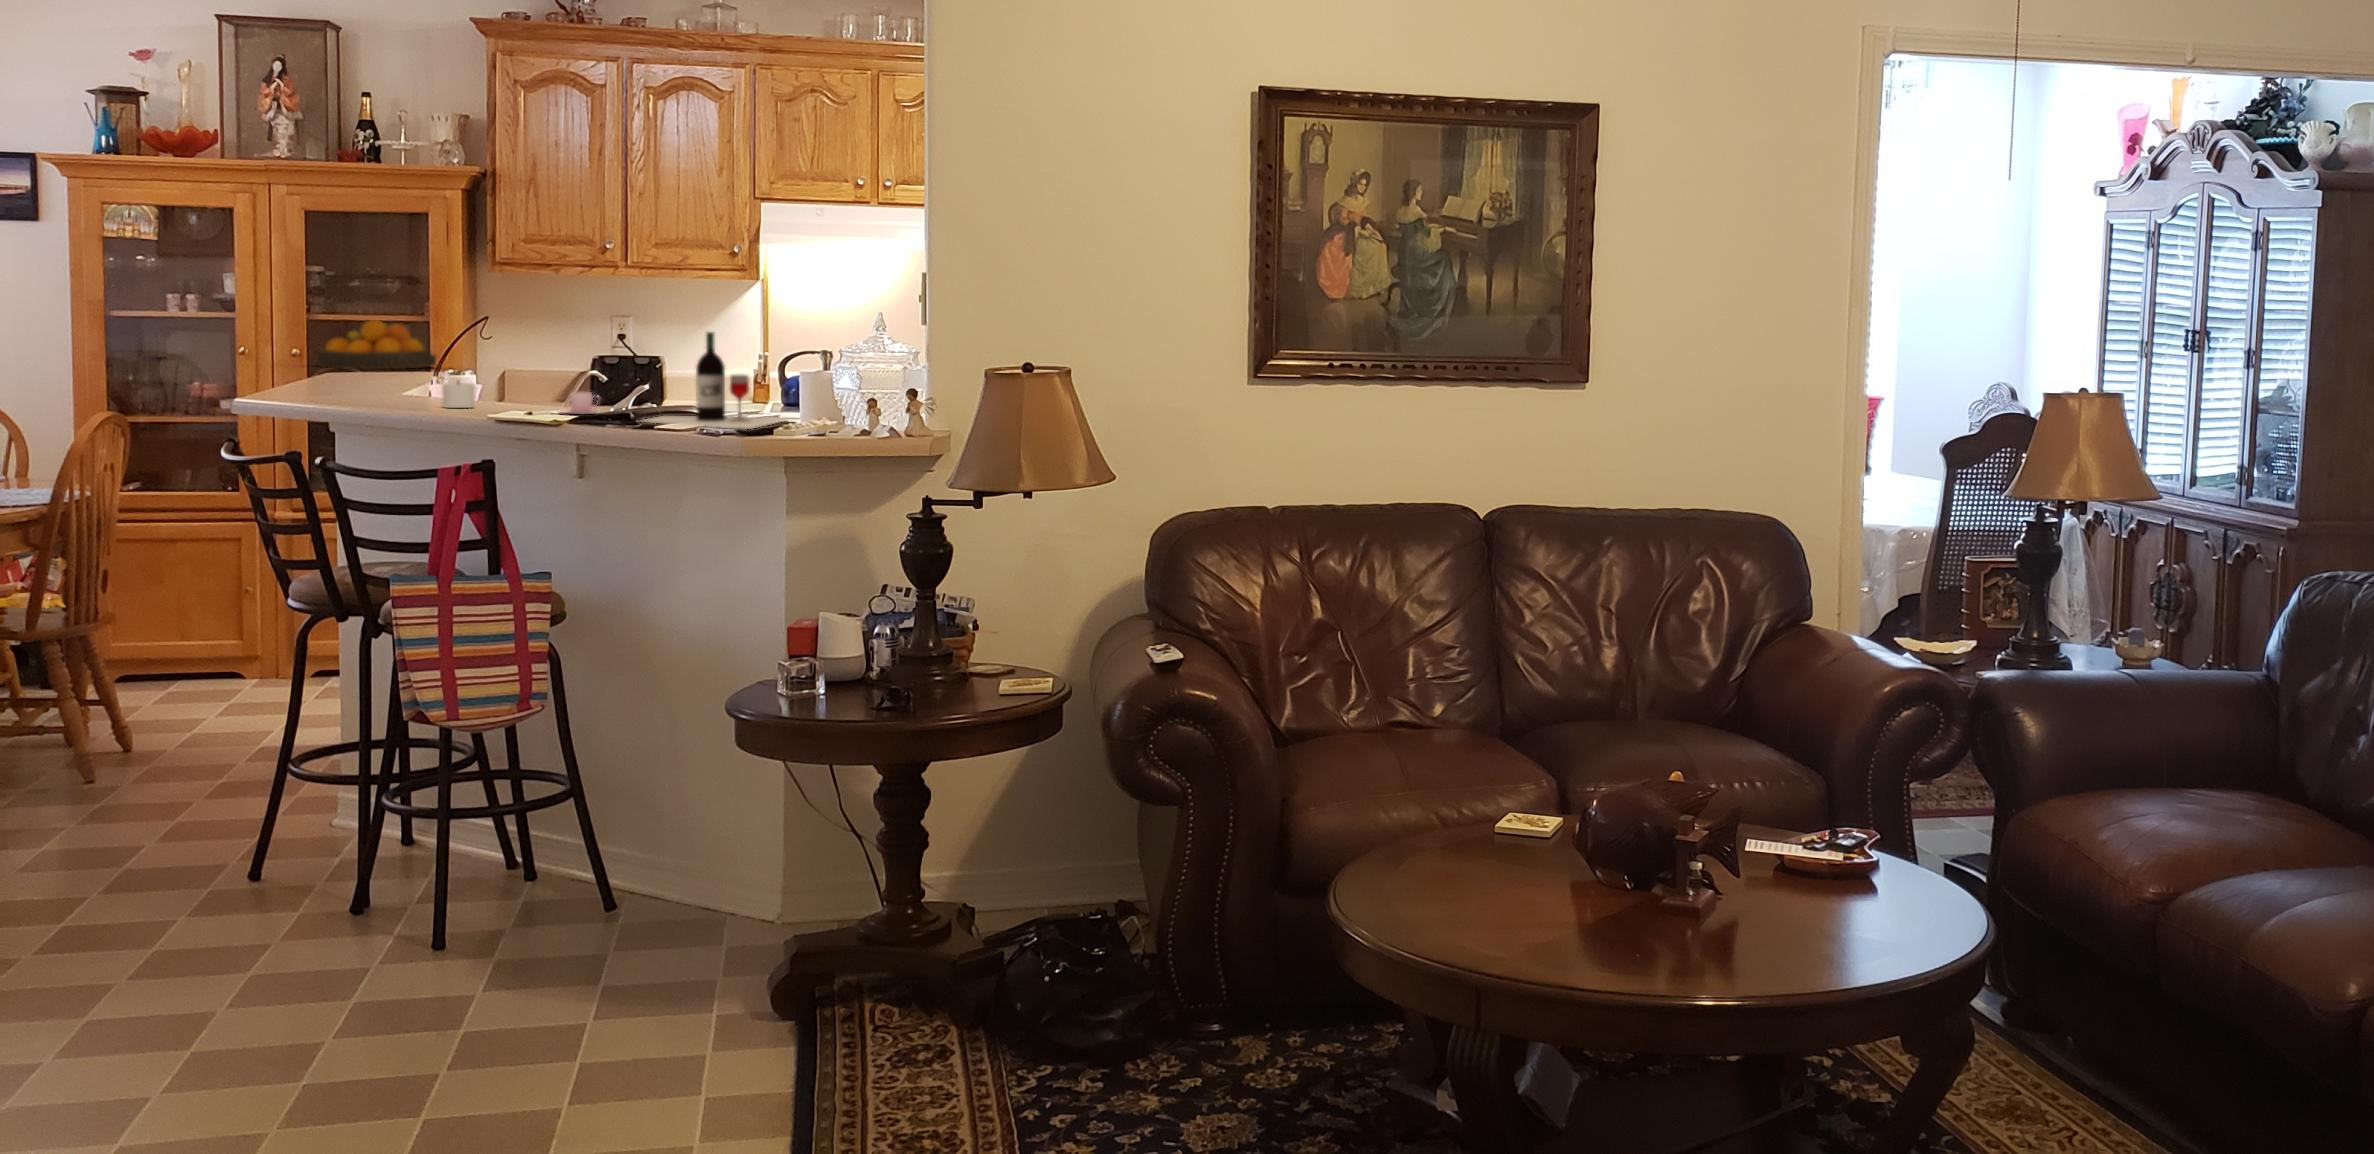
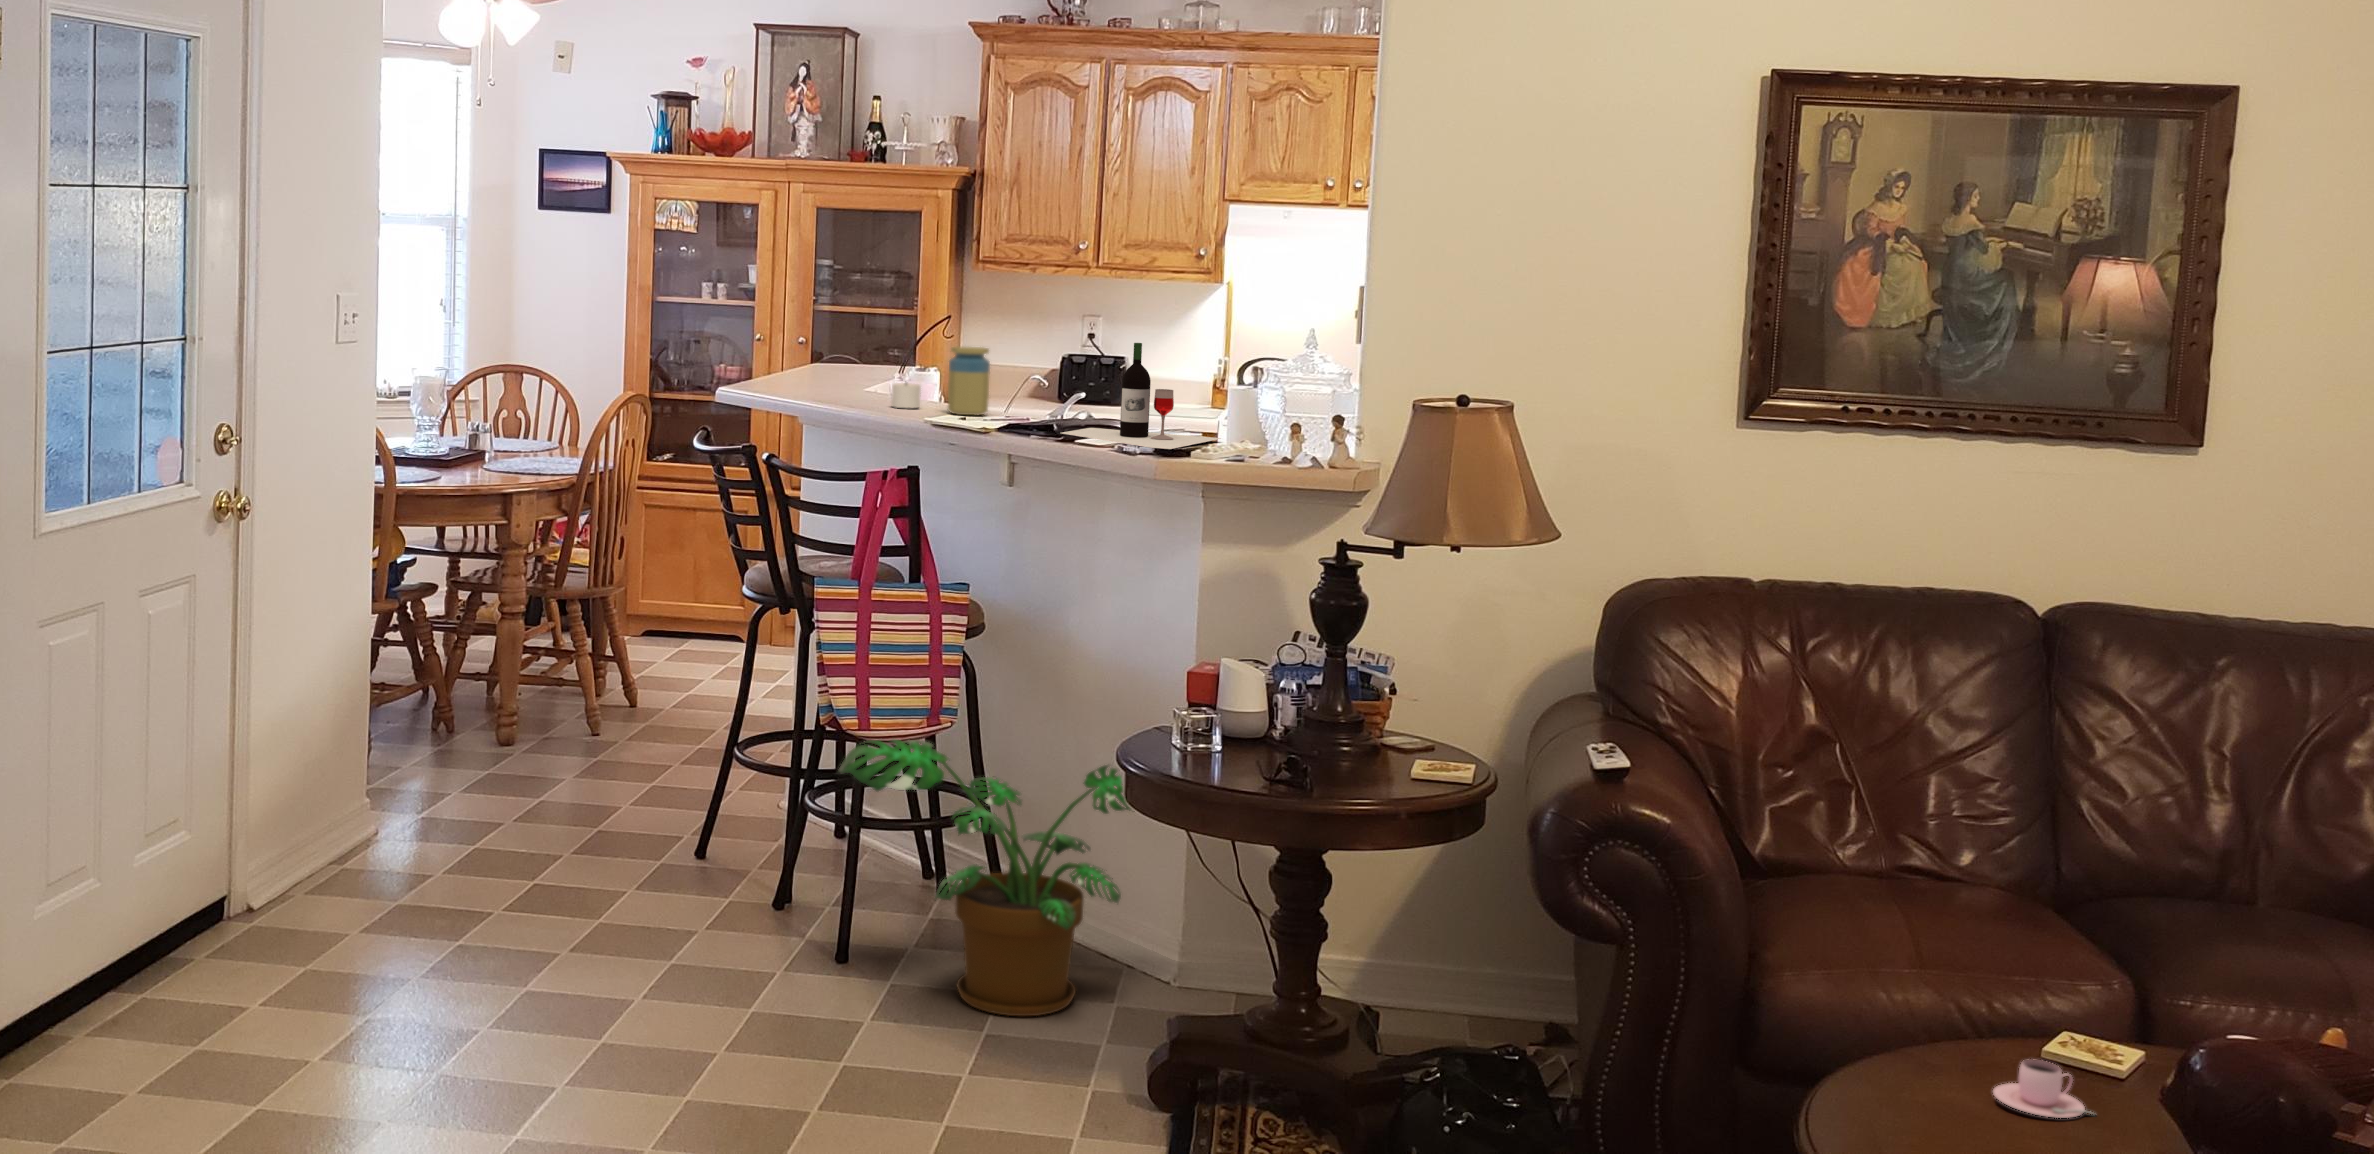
fruit bowl: present [317,320,436,369] -> none [820,310,921,359]
jar: none [507,343,551,411] -> present [948,346,990,415]
teacup: present [562,391,605,414] -> present [1993,1060,2086,1118]
potted plant: none [425,727,762,975] -> present [839,739,1131,1016]

